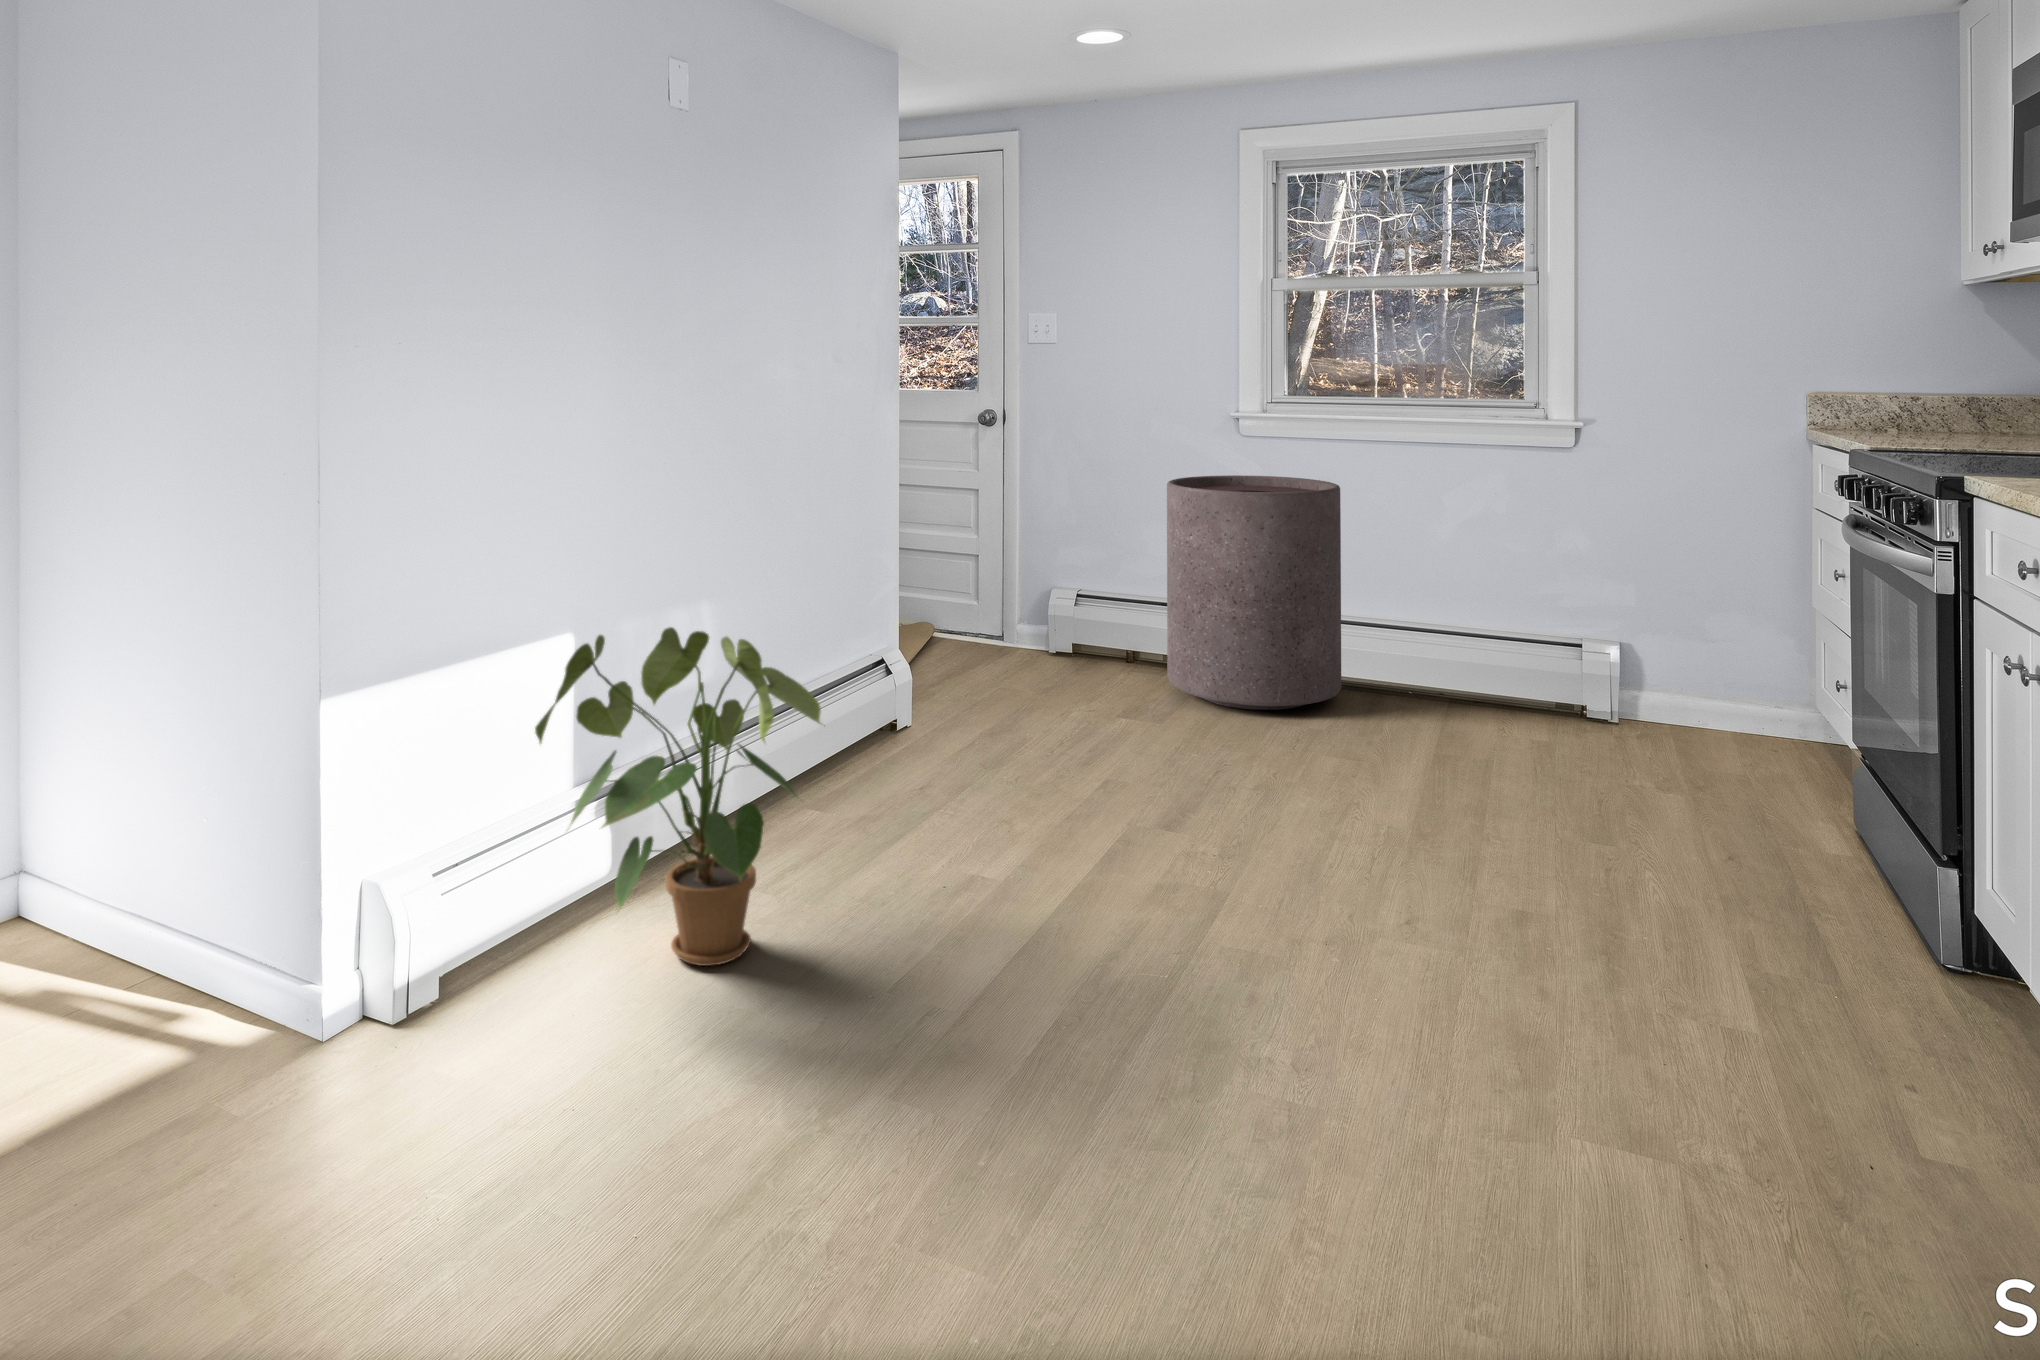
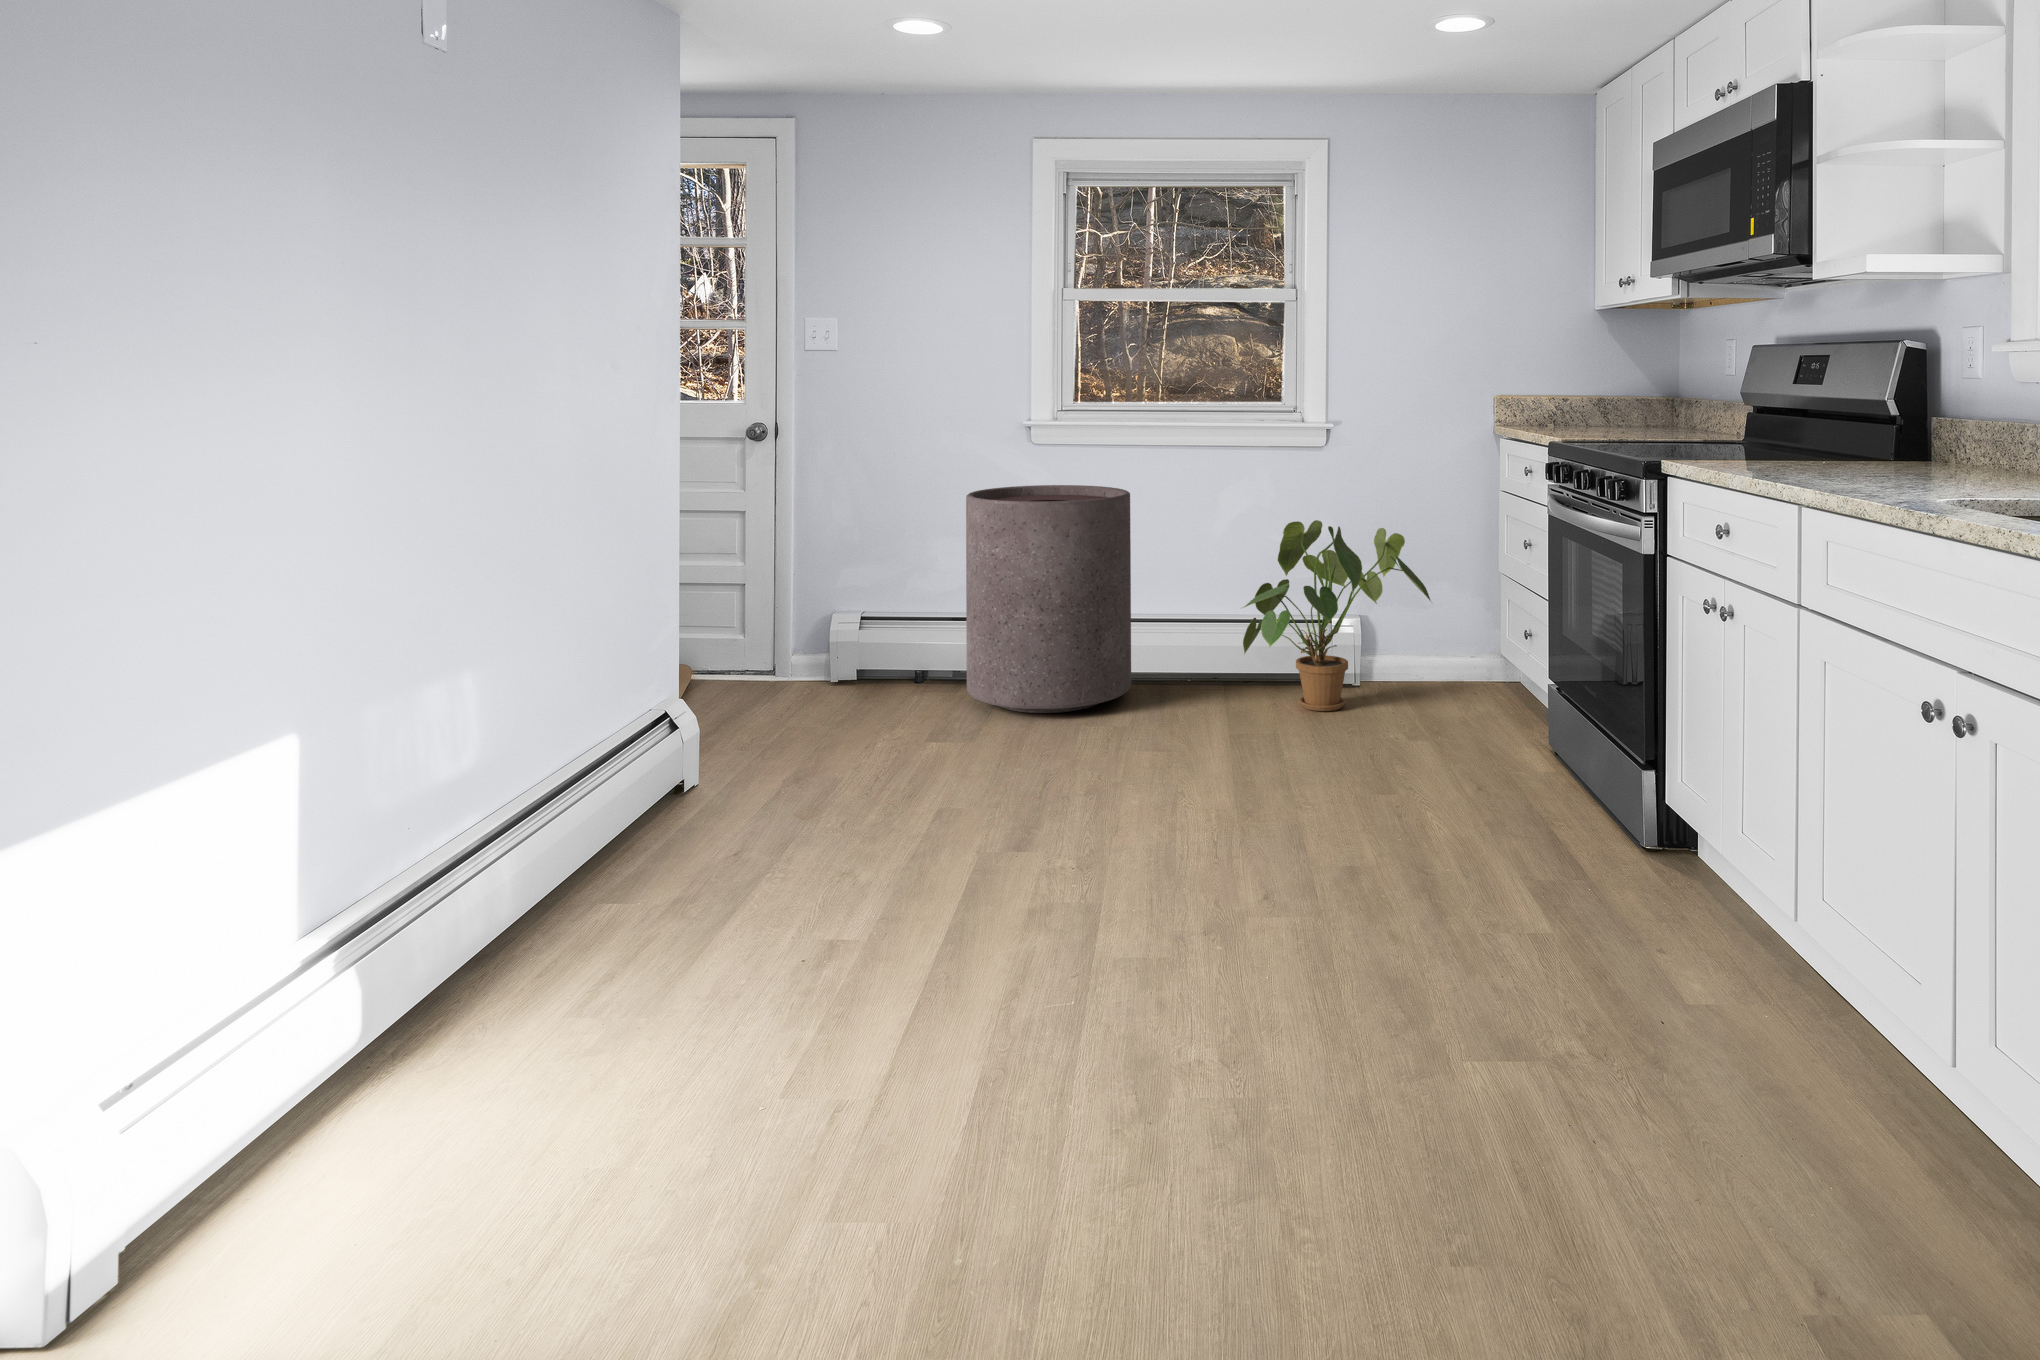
house plant: present [535,627,825,966] -> present [1242,520,1431,711]

